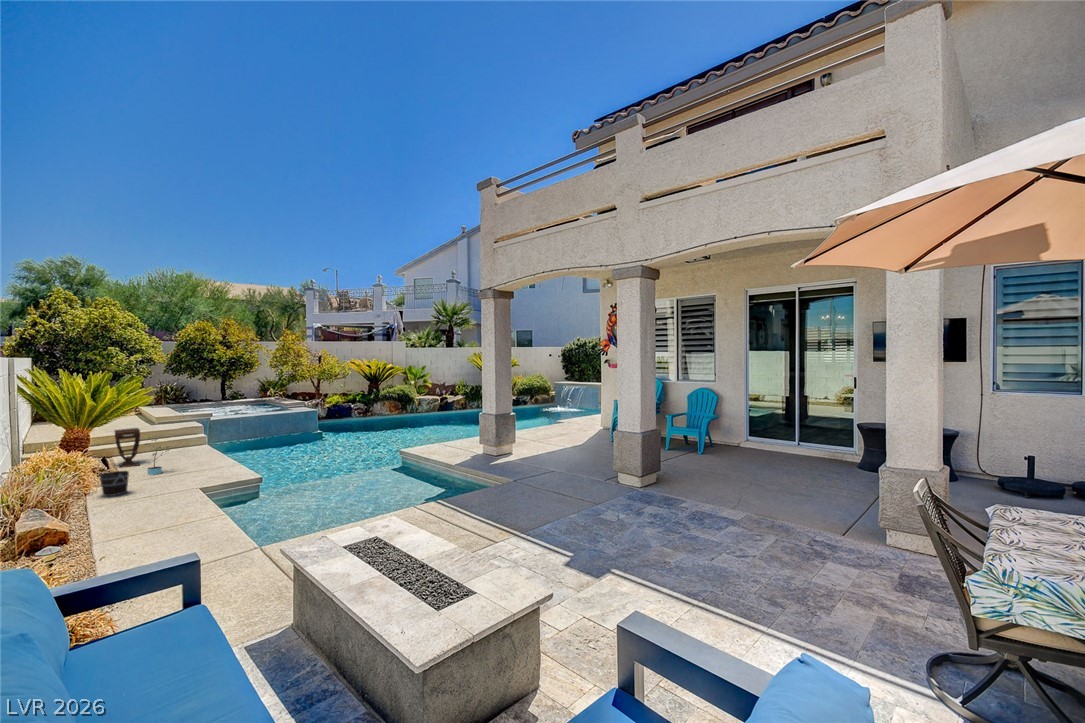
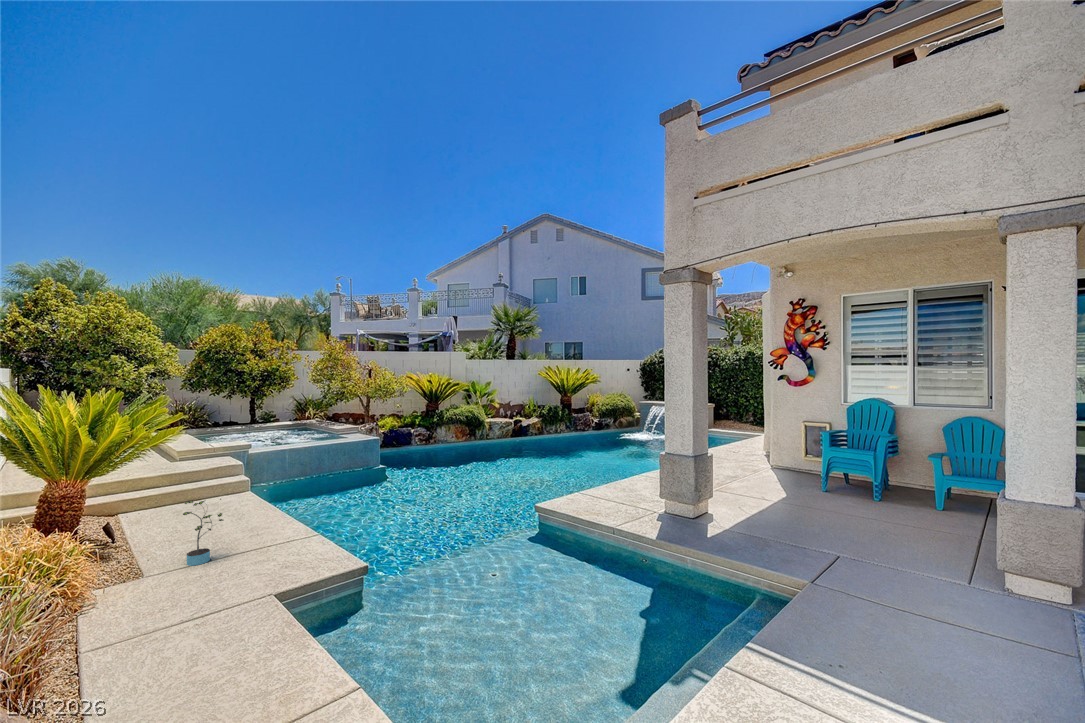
side table: present [114,428,140,468] -> none [127,477,170,548]
bucket: present [100,471,129,496] -> none [106,578,164,638]

